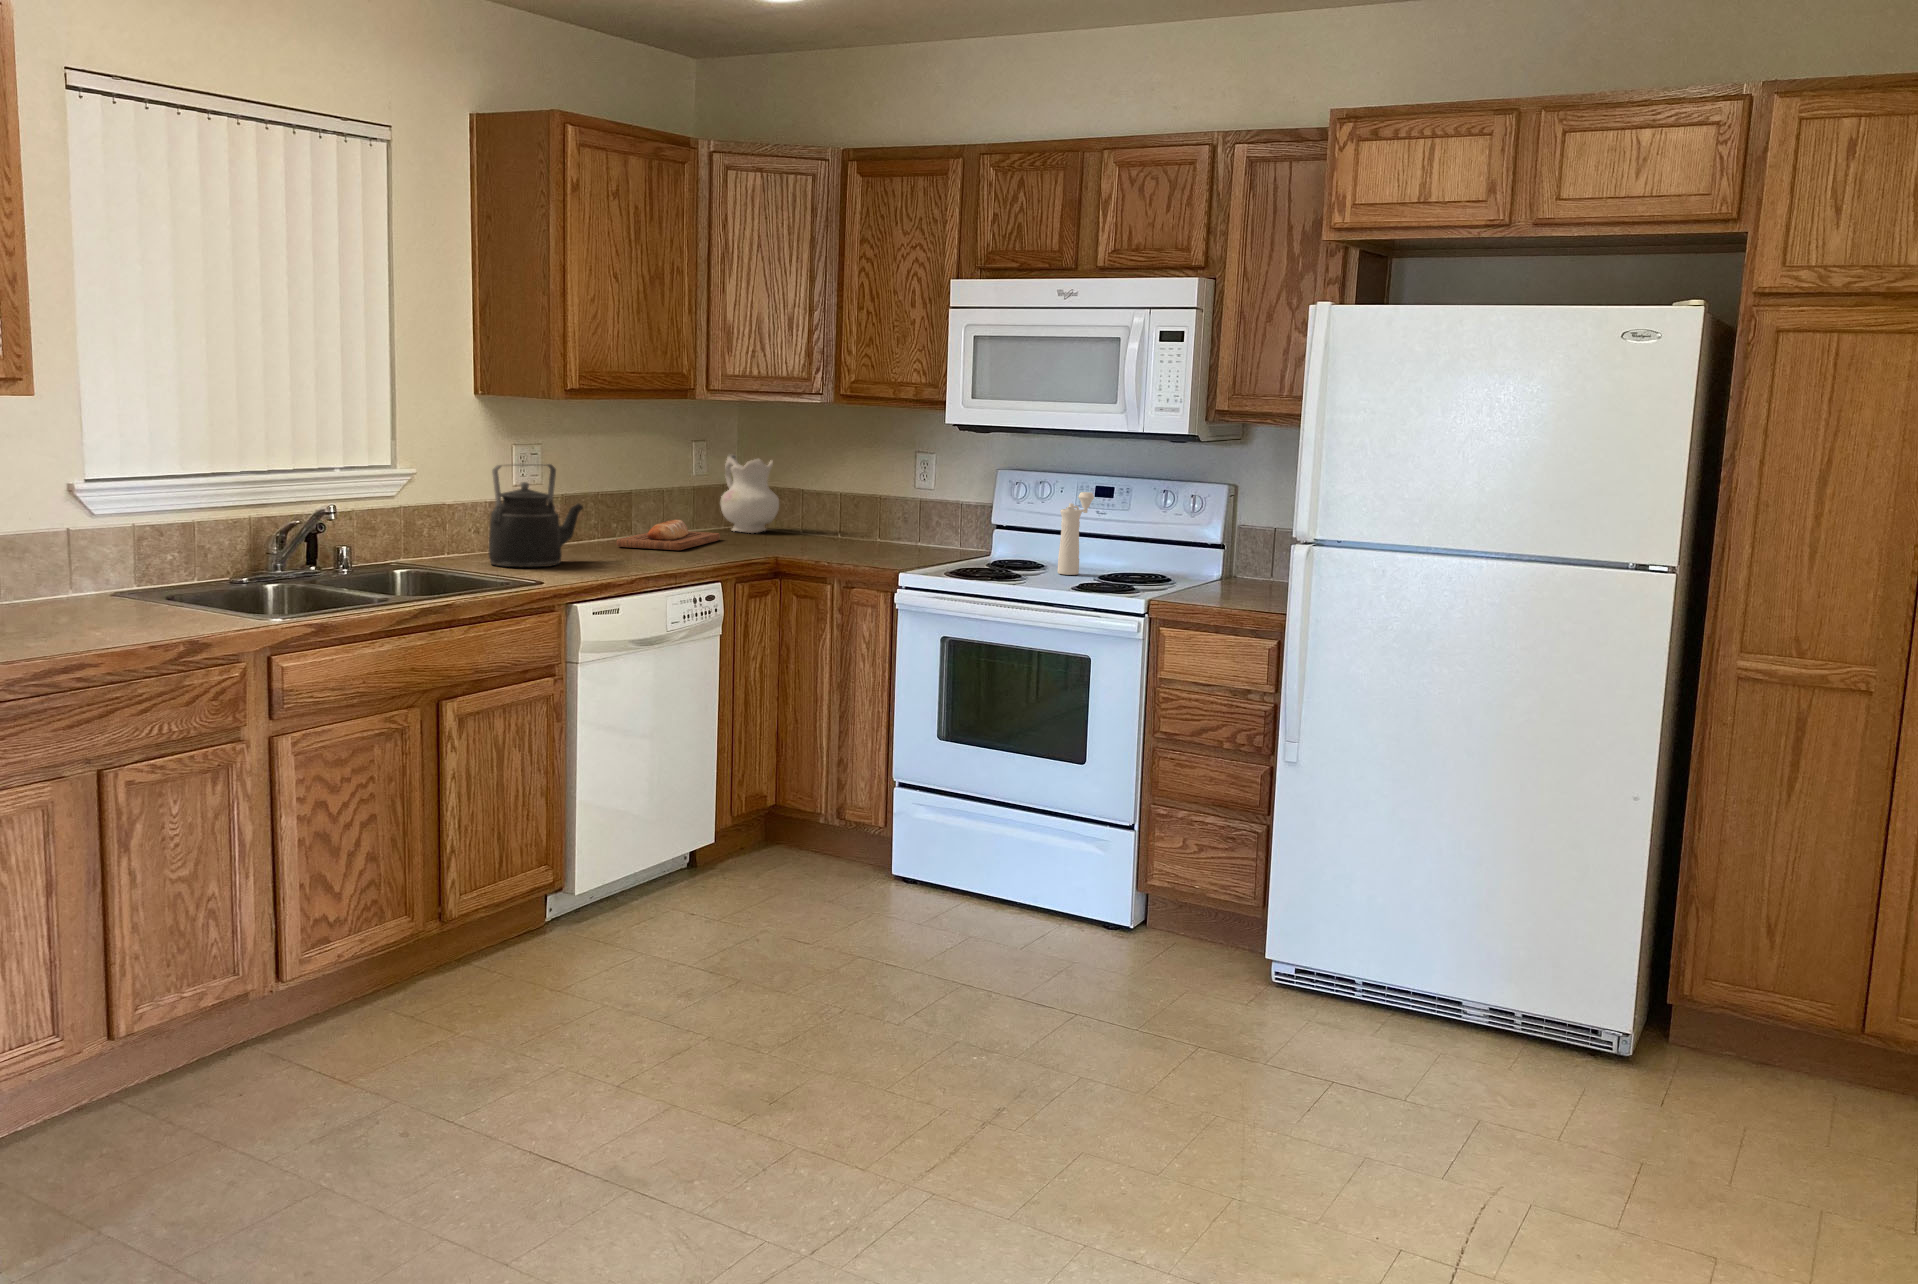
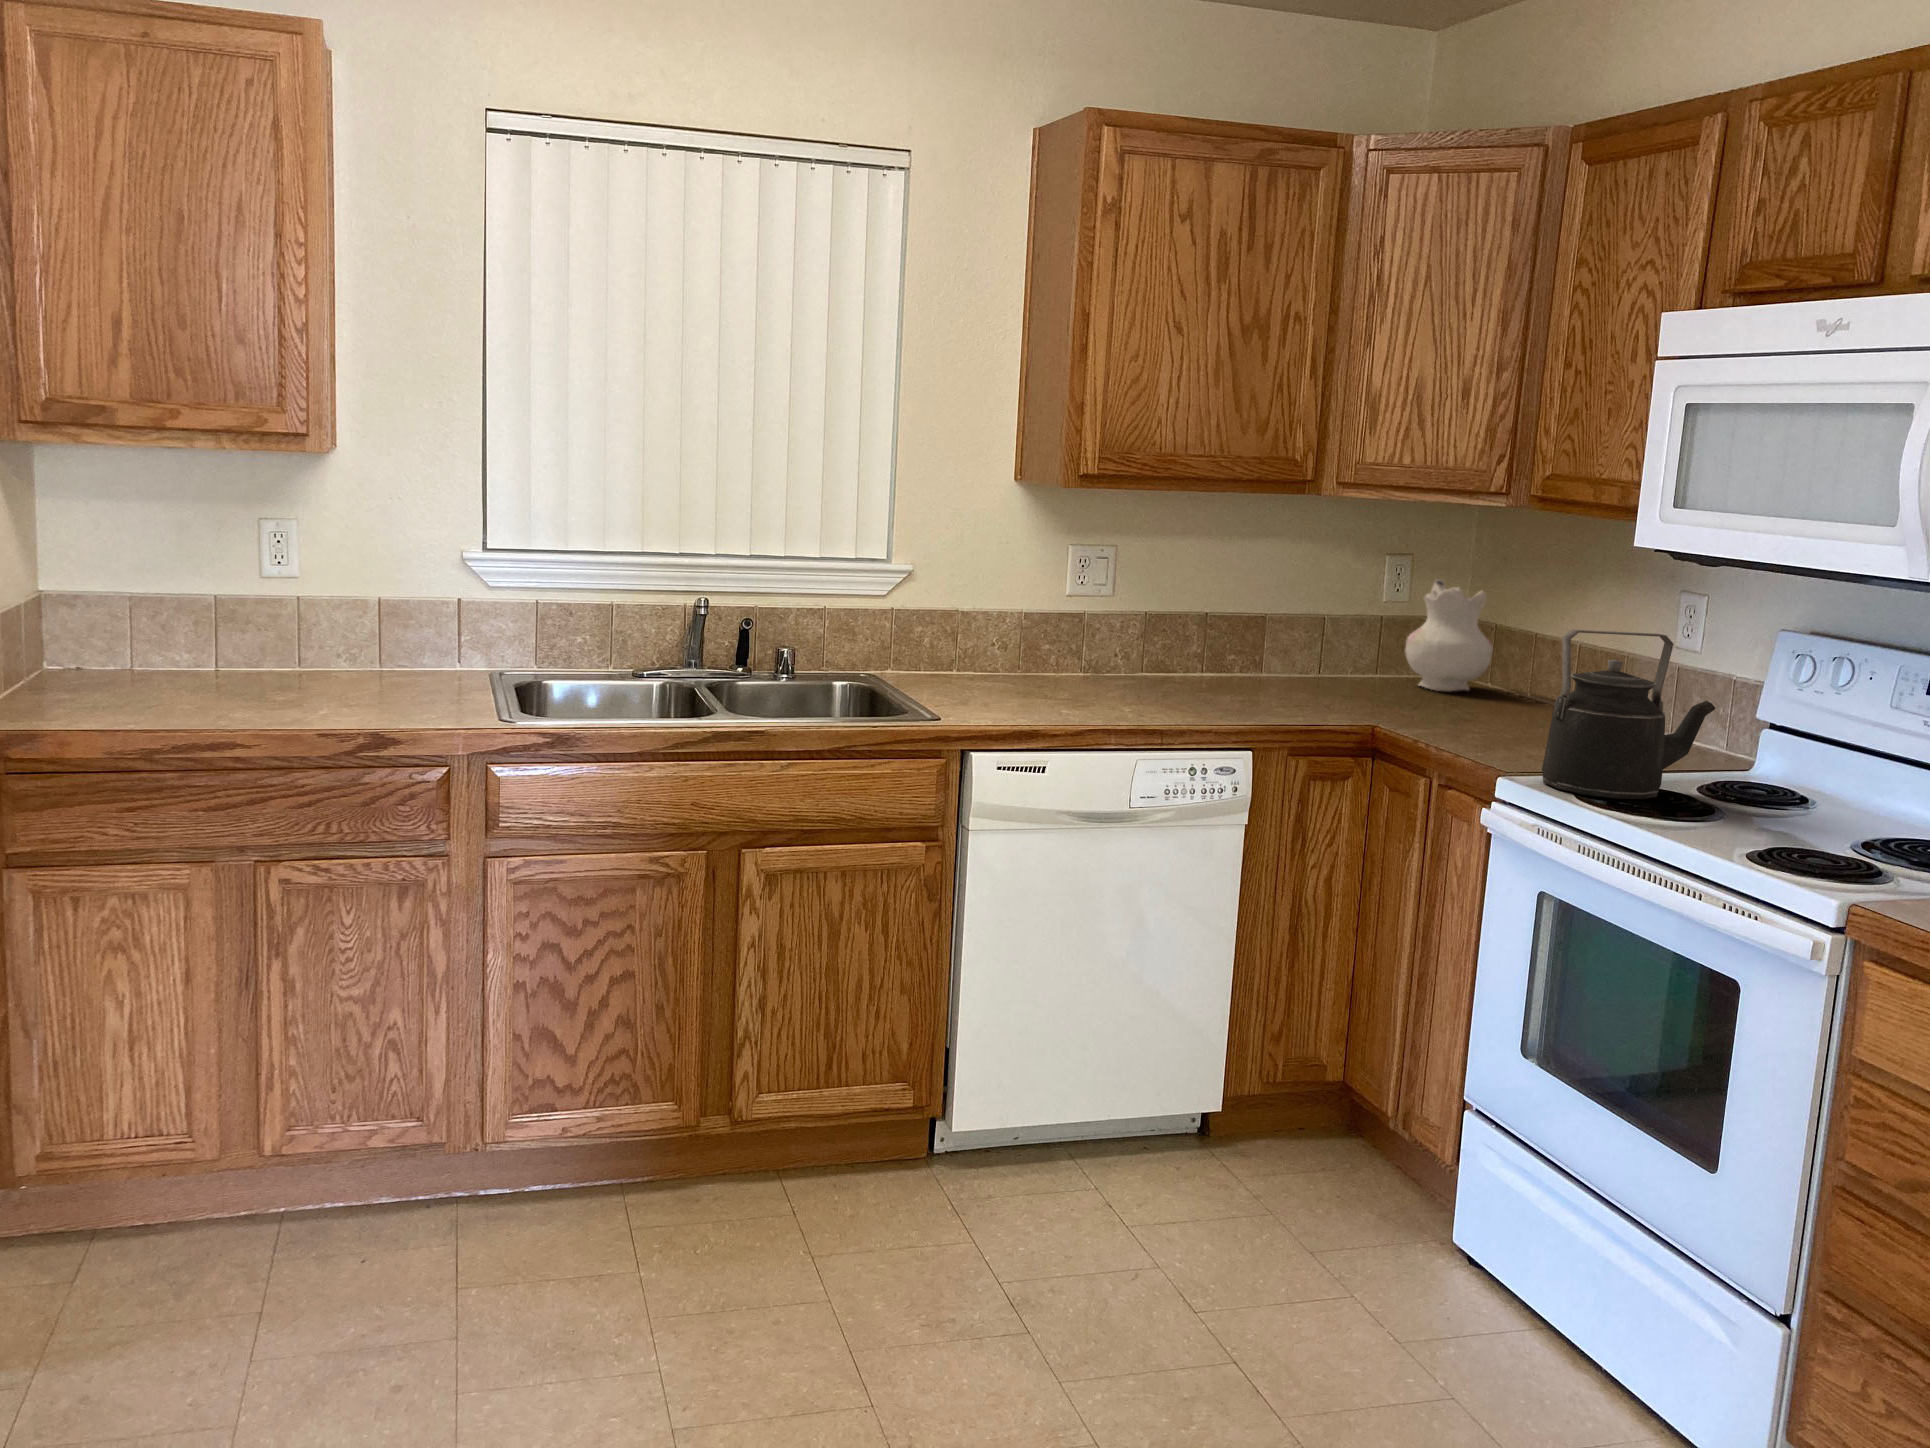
kettle: present [489,464,583,567] -> present [1542,629,1716,799]
pepper mill: present [1058,492,1094,575] -> none [1783,682,1894,827]
bread loaf: present [616,520,720,550] -> none [1191,660,1363,702]

